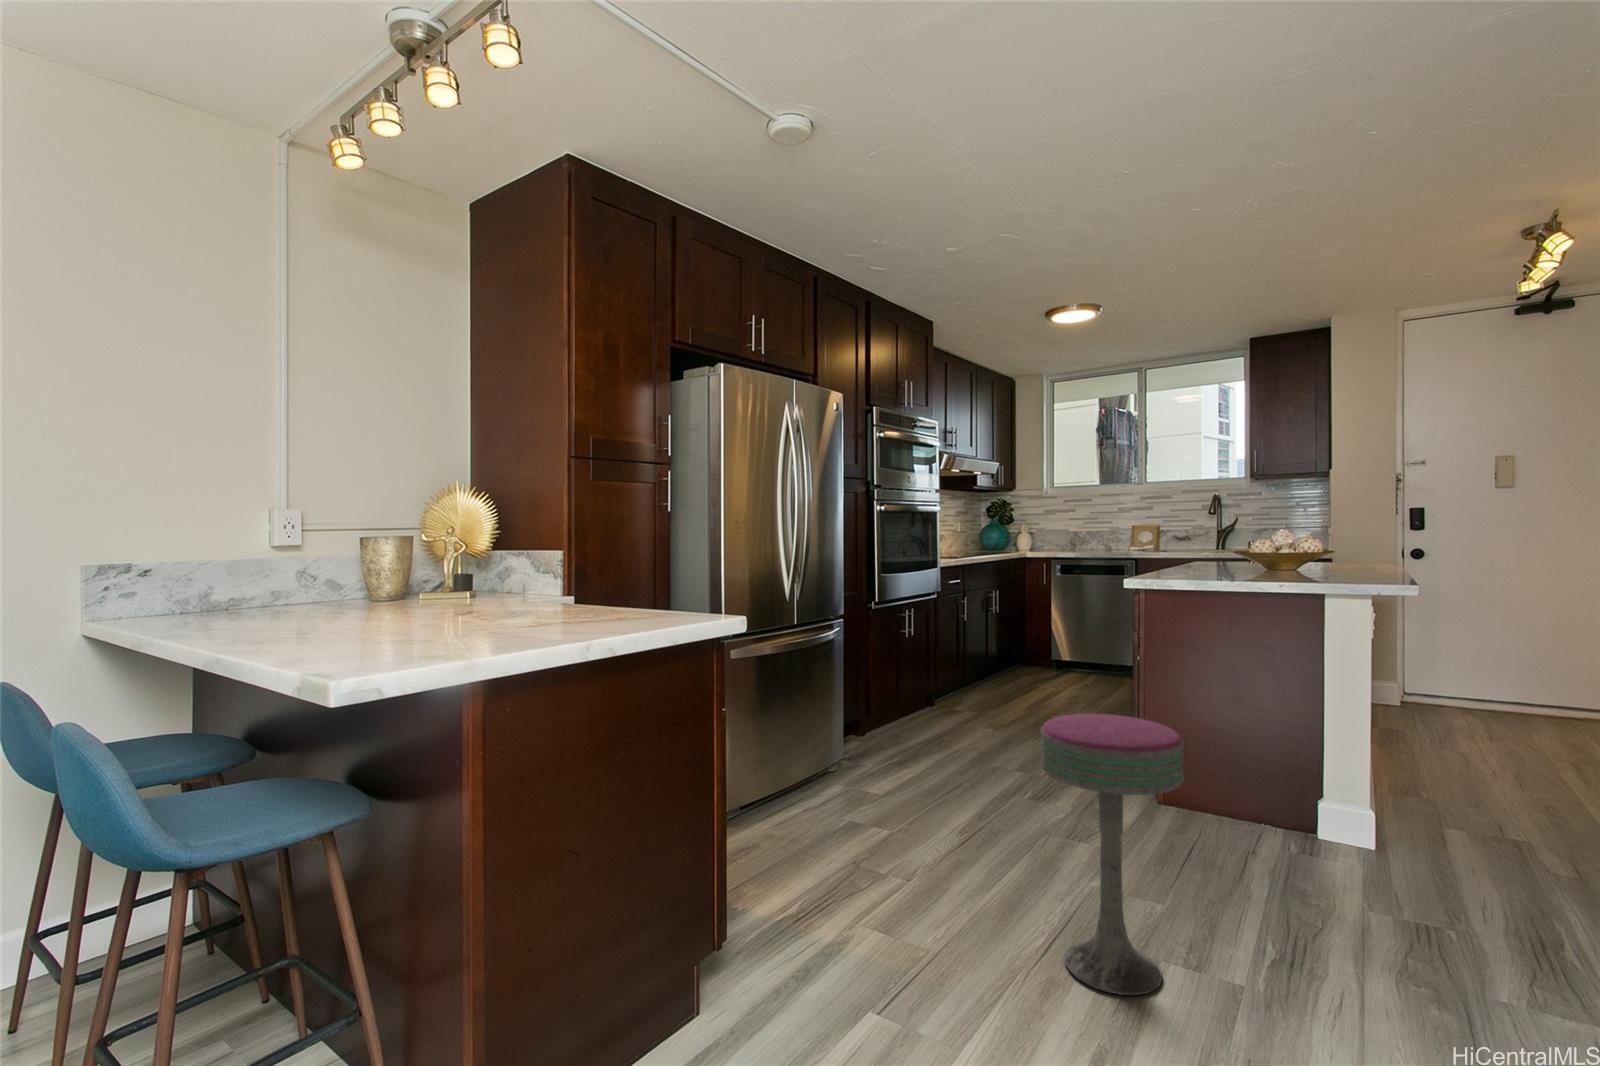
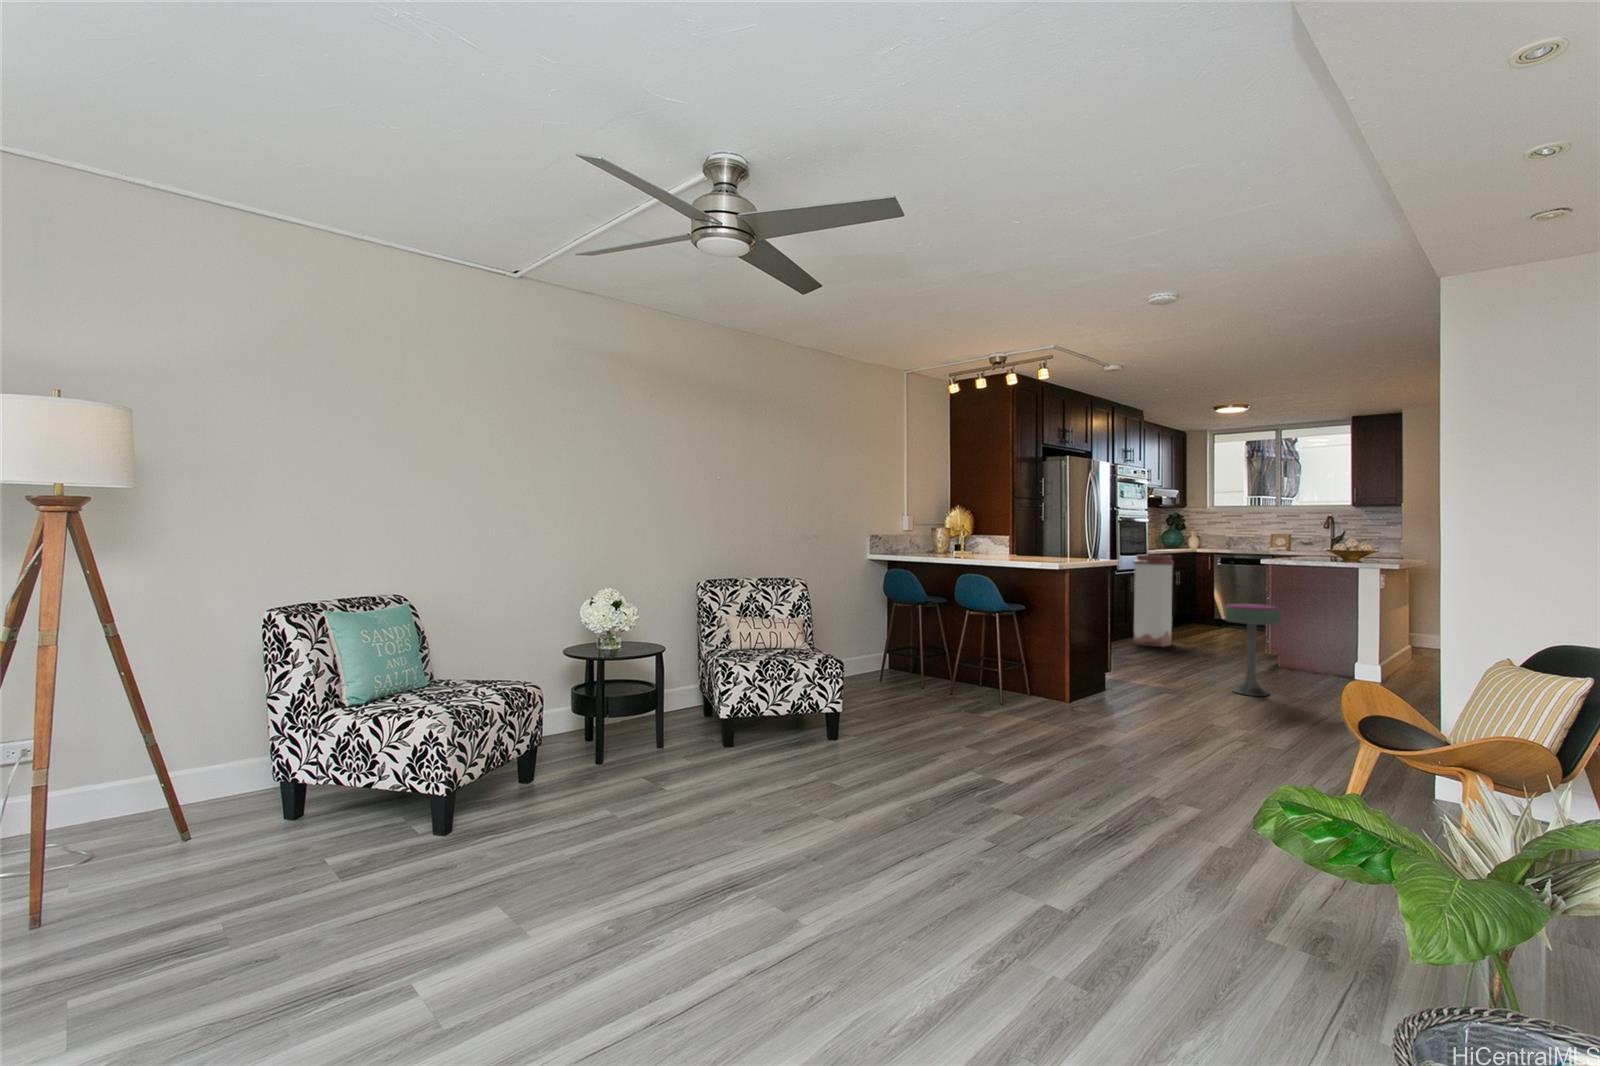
trash can: none [908,567,977,737] -> present [1133,554,1174,647]

